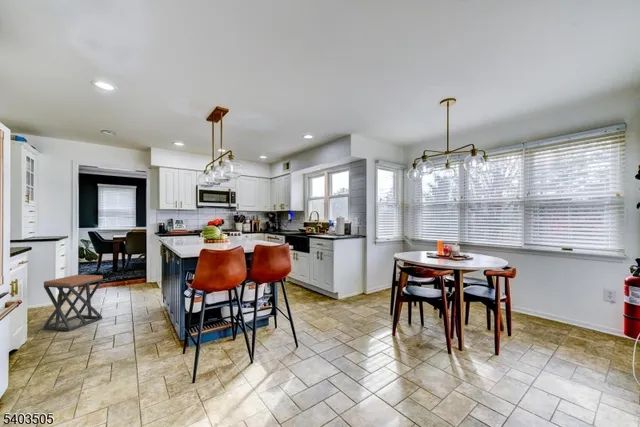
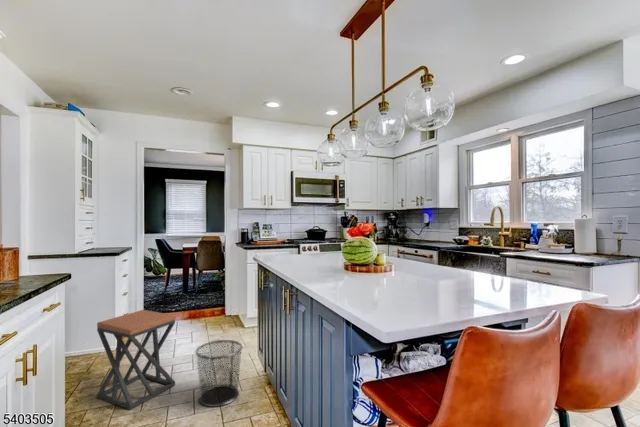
waste bin: none [116,289,149,325] -> present [196,340,242,407]

